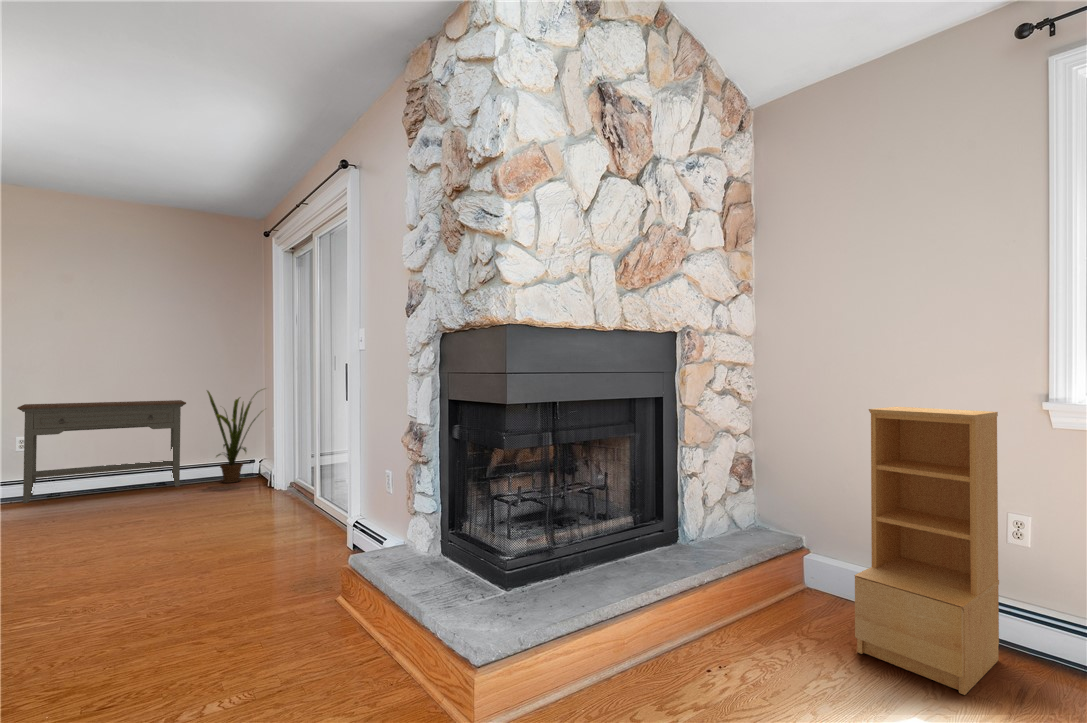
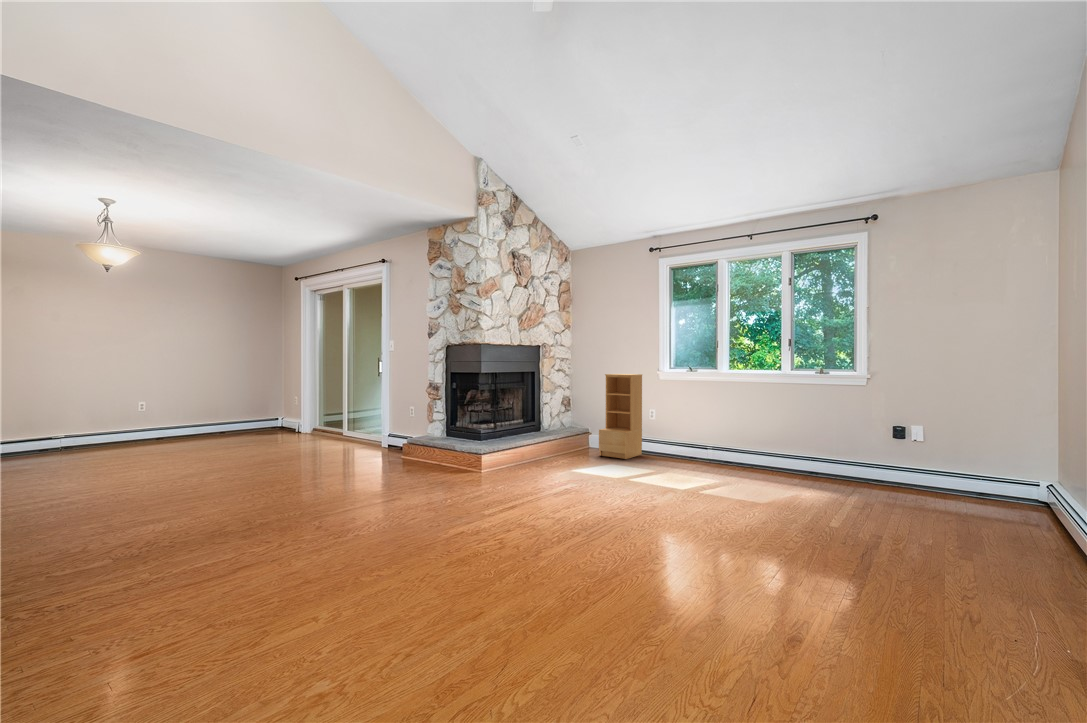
house plant: present [207,389,263,483] -> none [256,373,292,432]
console table: present [17,400,186,503] -> none [138,381,241,444]

